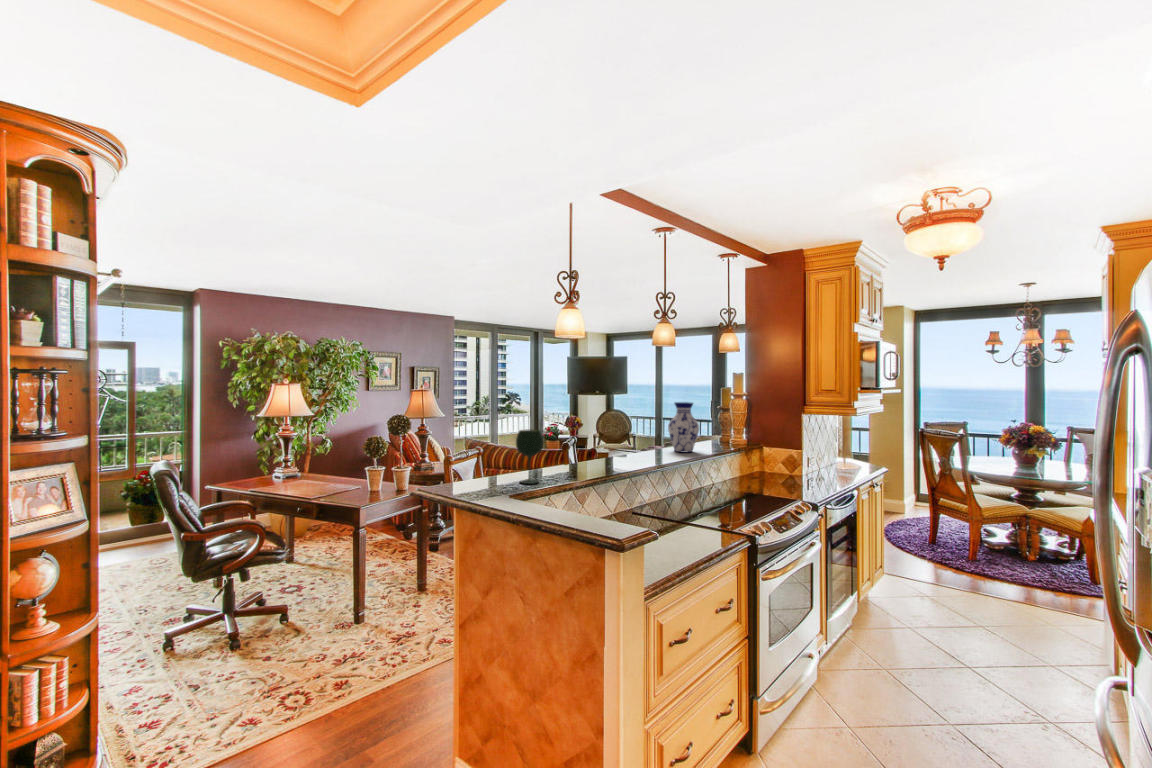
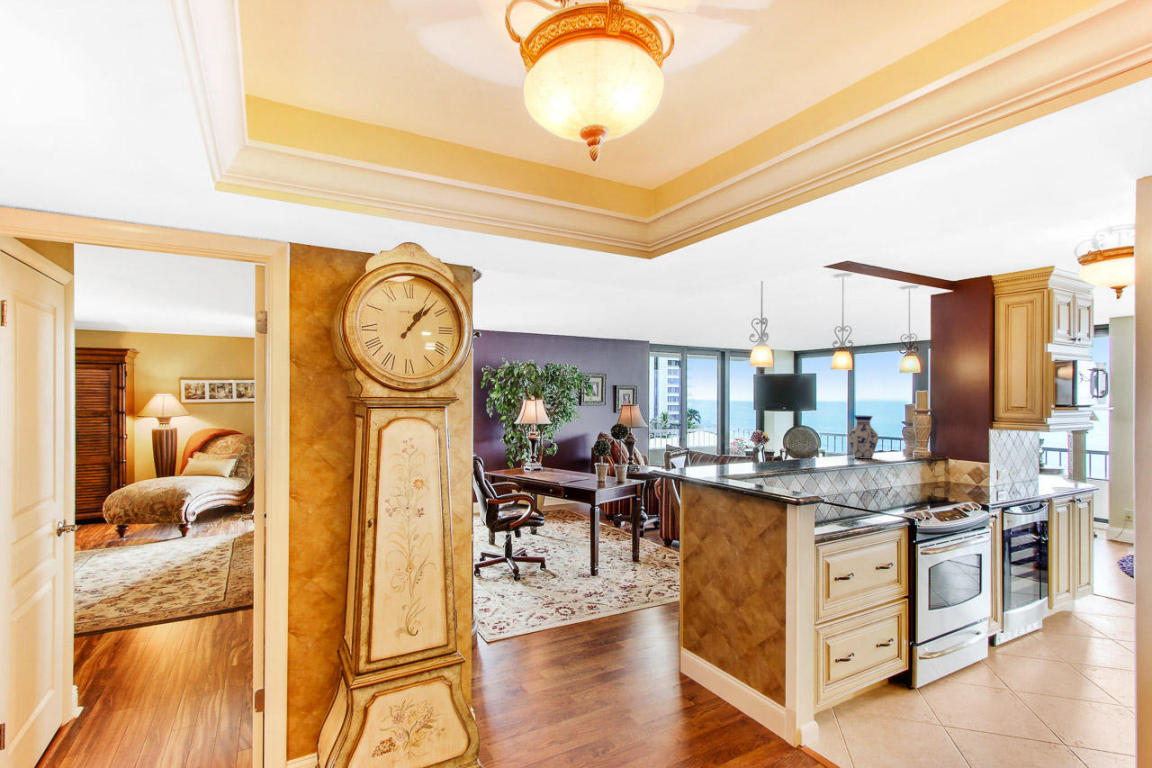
wine glass: present [516,429,543,484] -> none [720,431,741,470]

